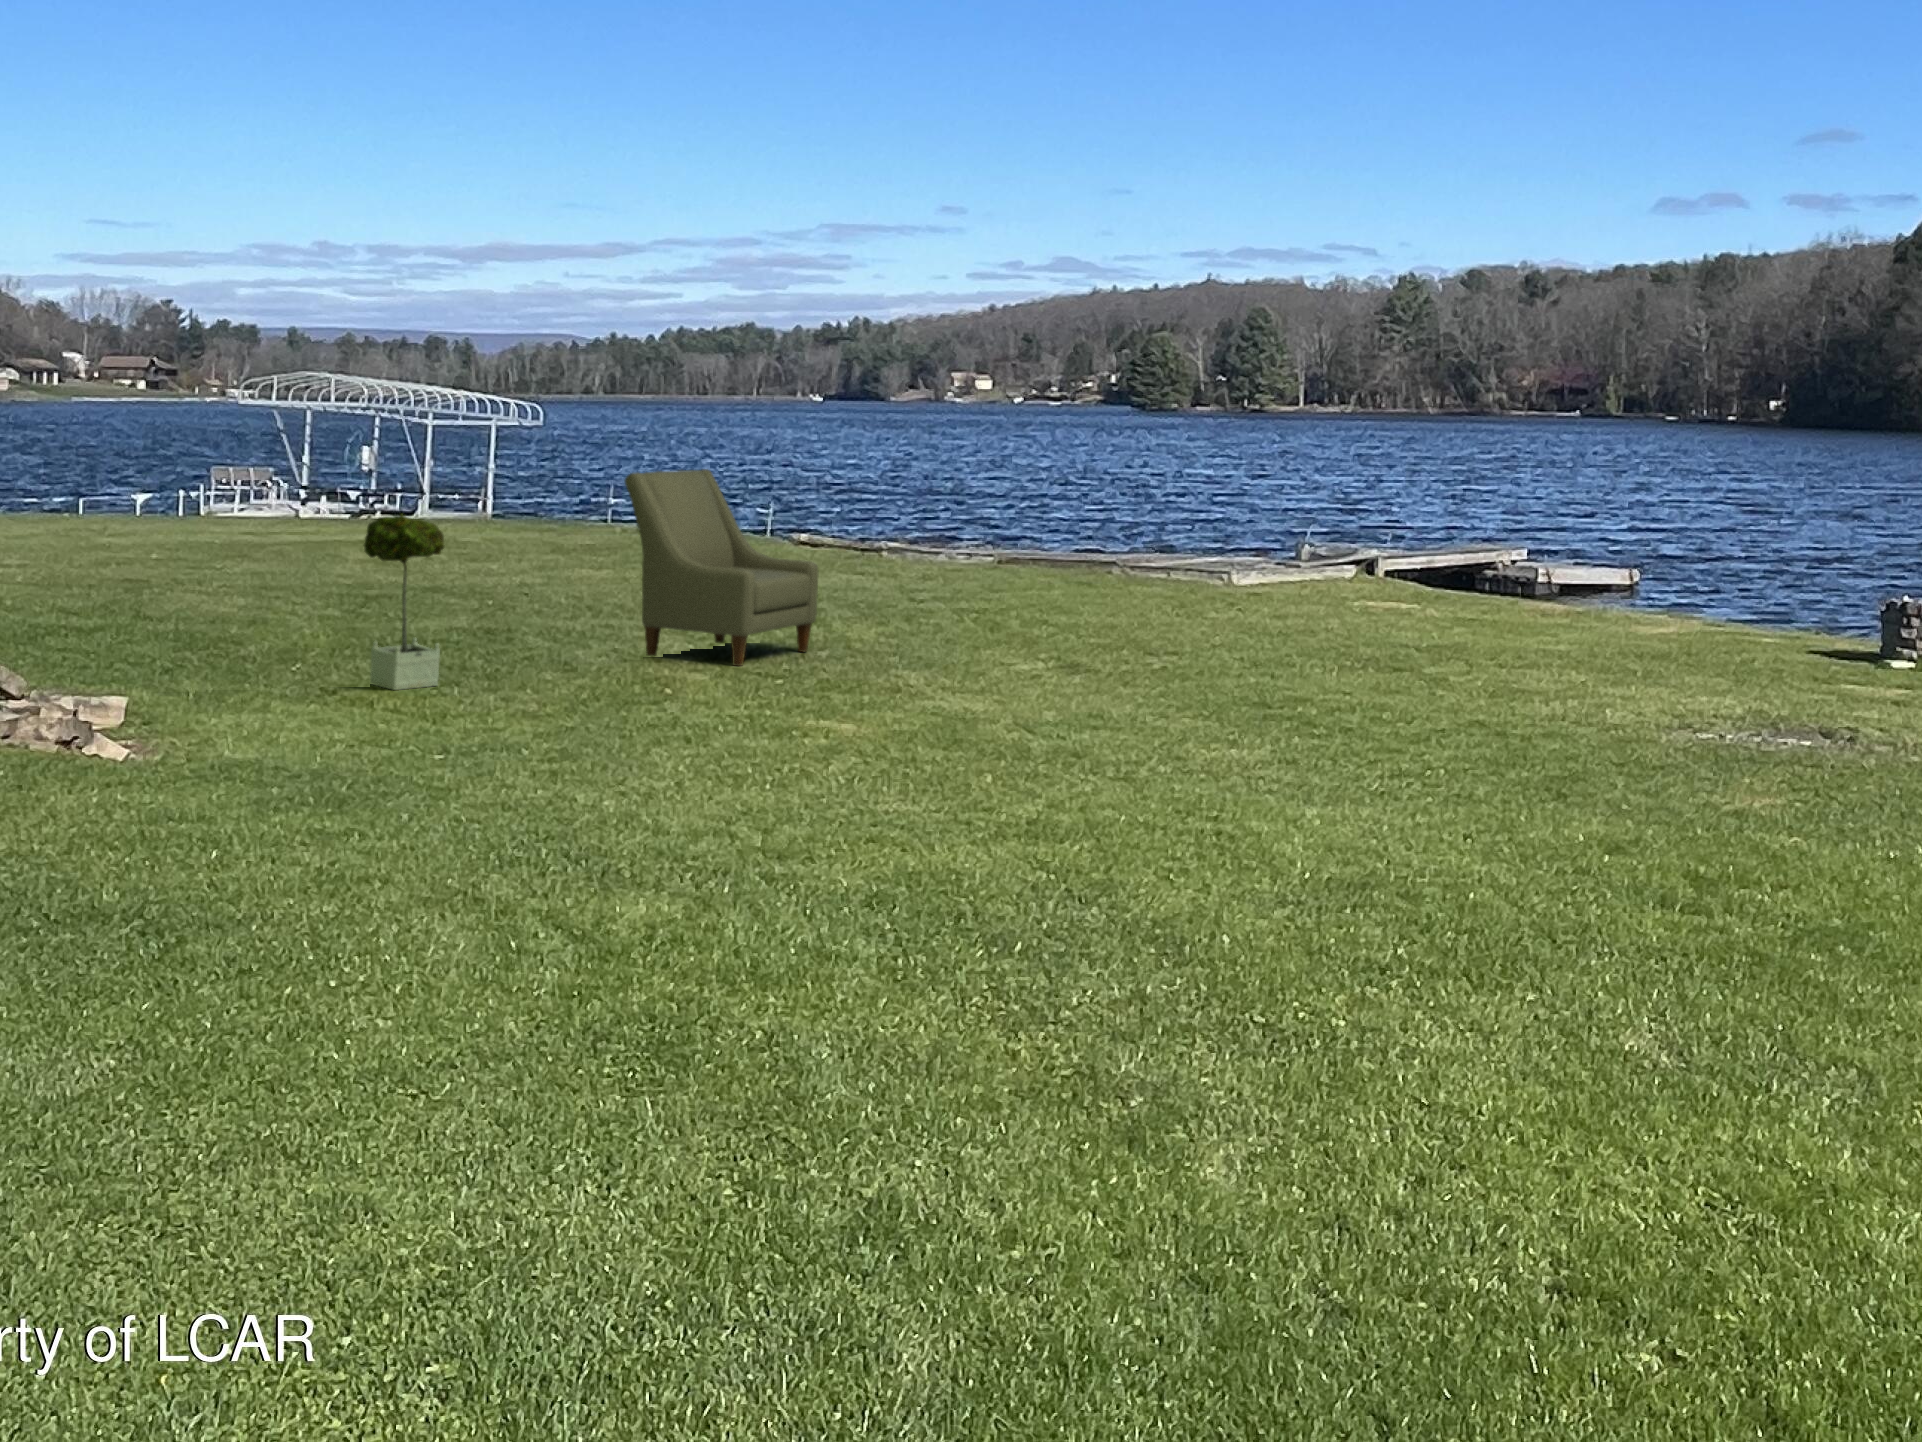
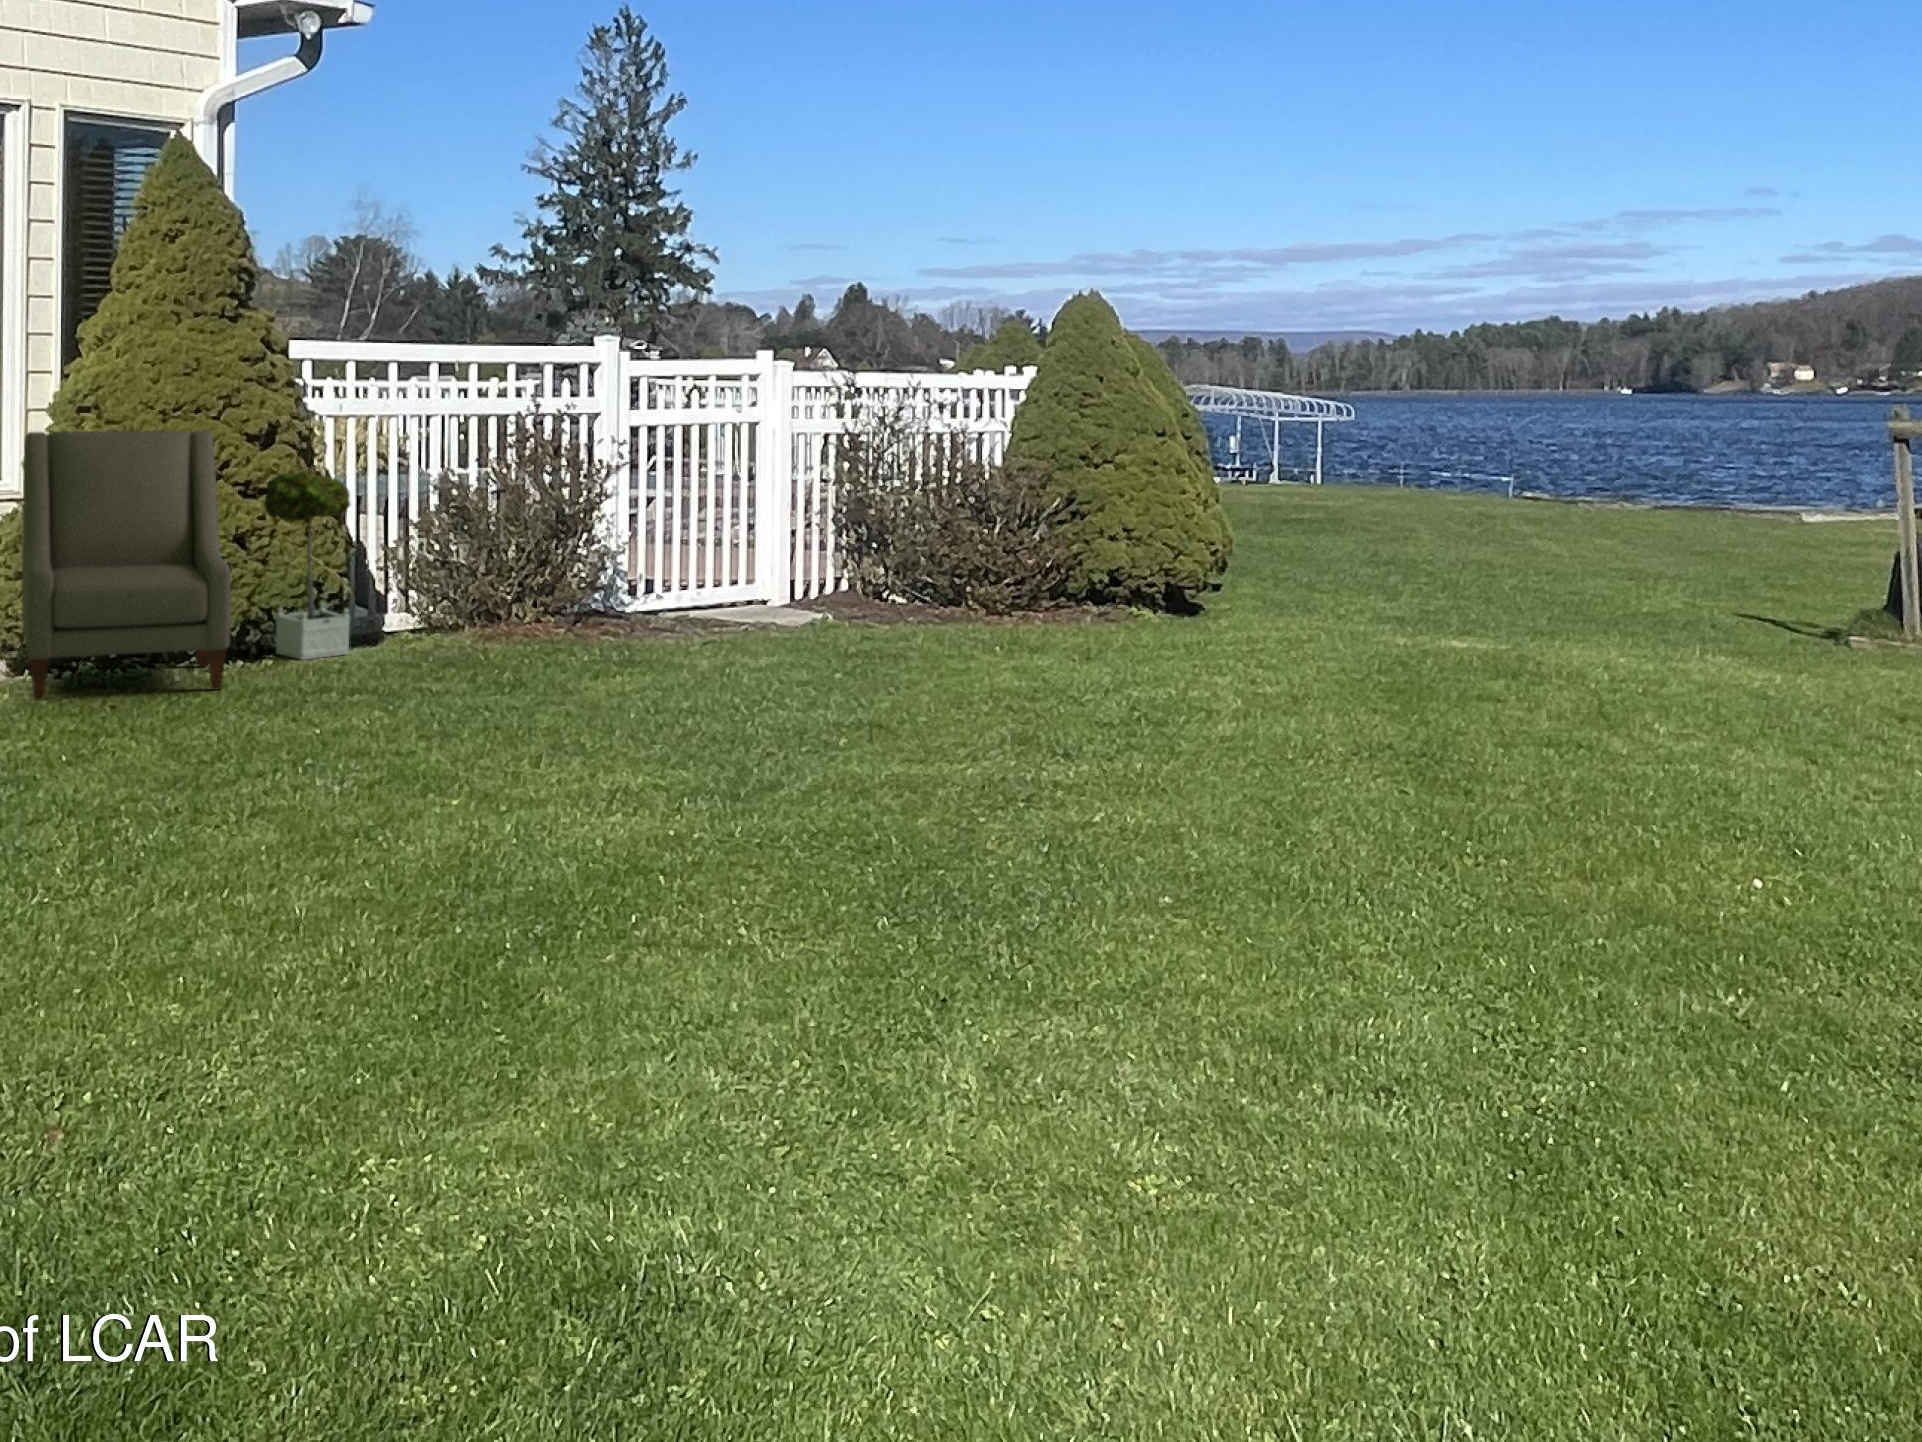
chair: present [625,469,818,666] -> present [22,430,231,700]

